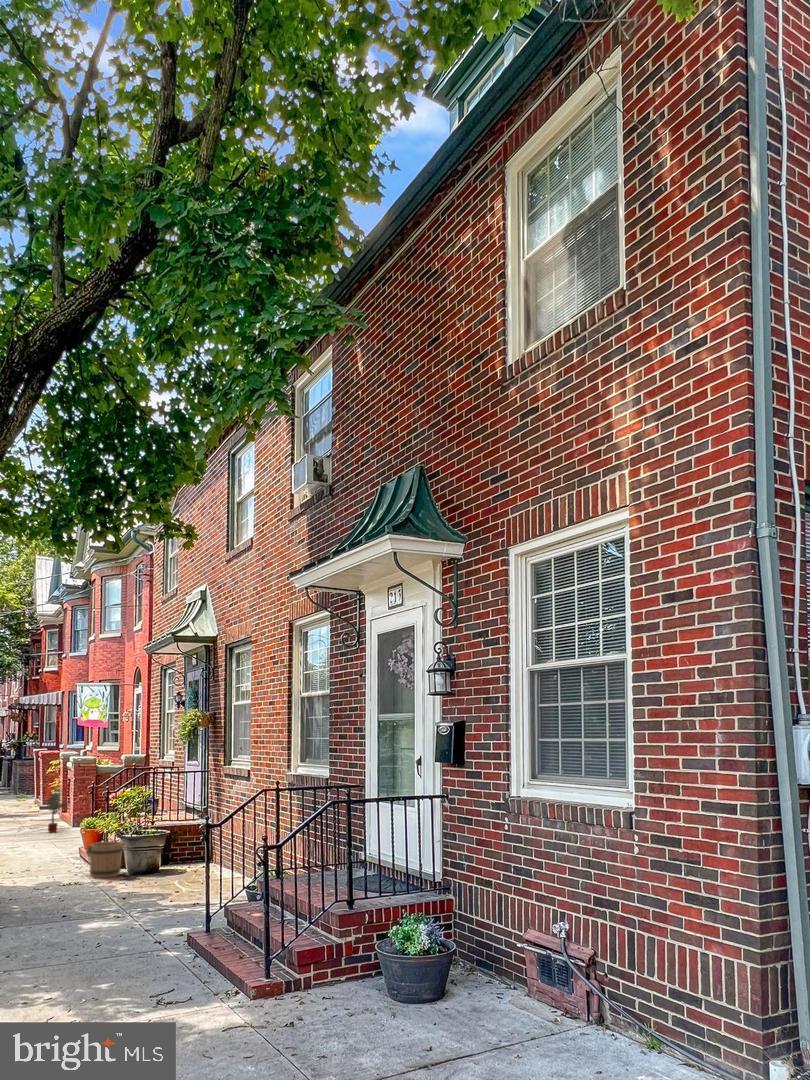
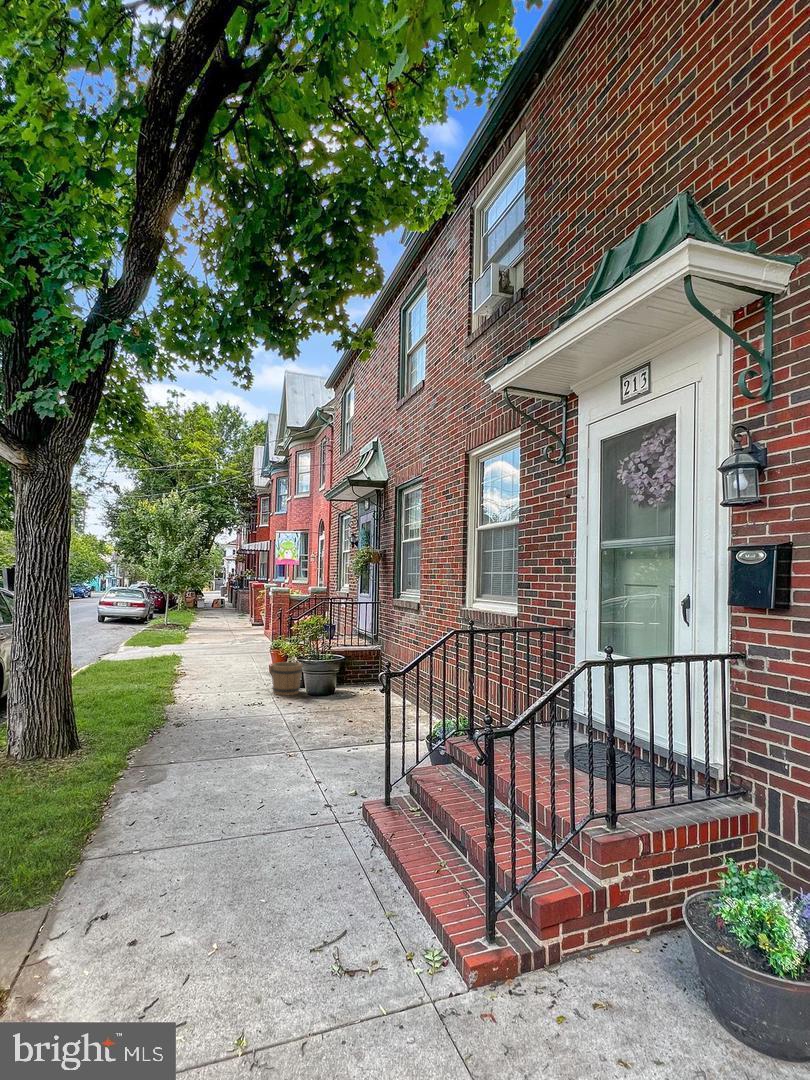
potted tree: present [47,786,70,833] -> none [248,608,269,645]

